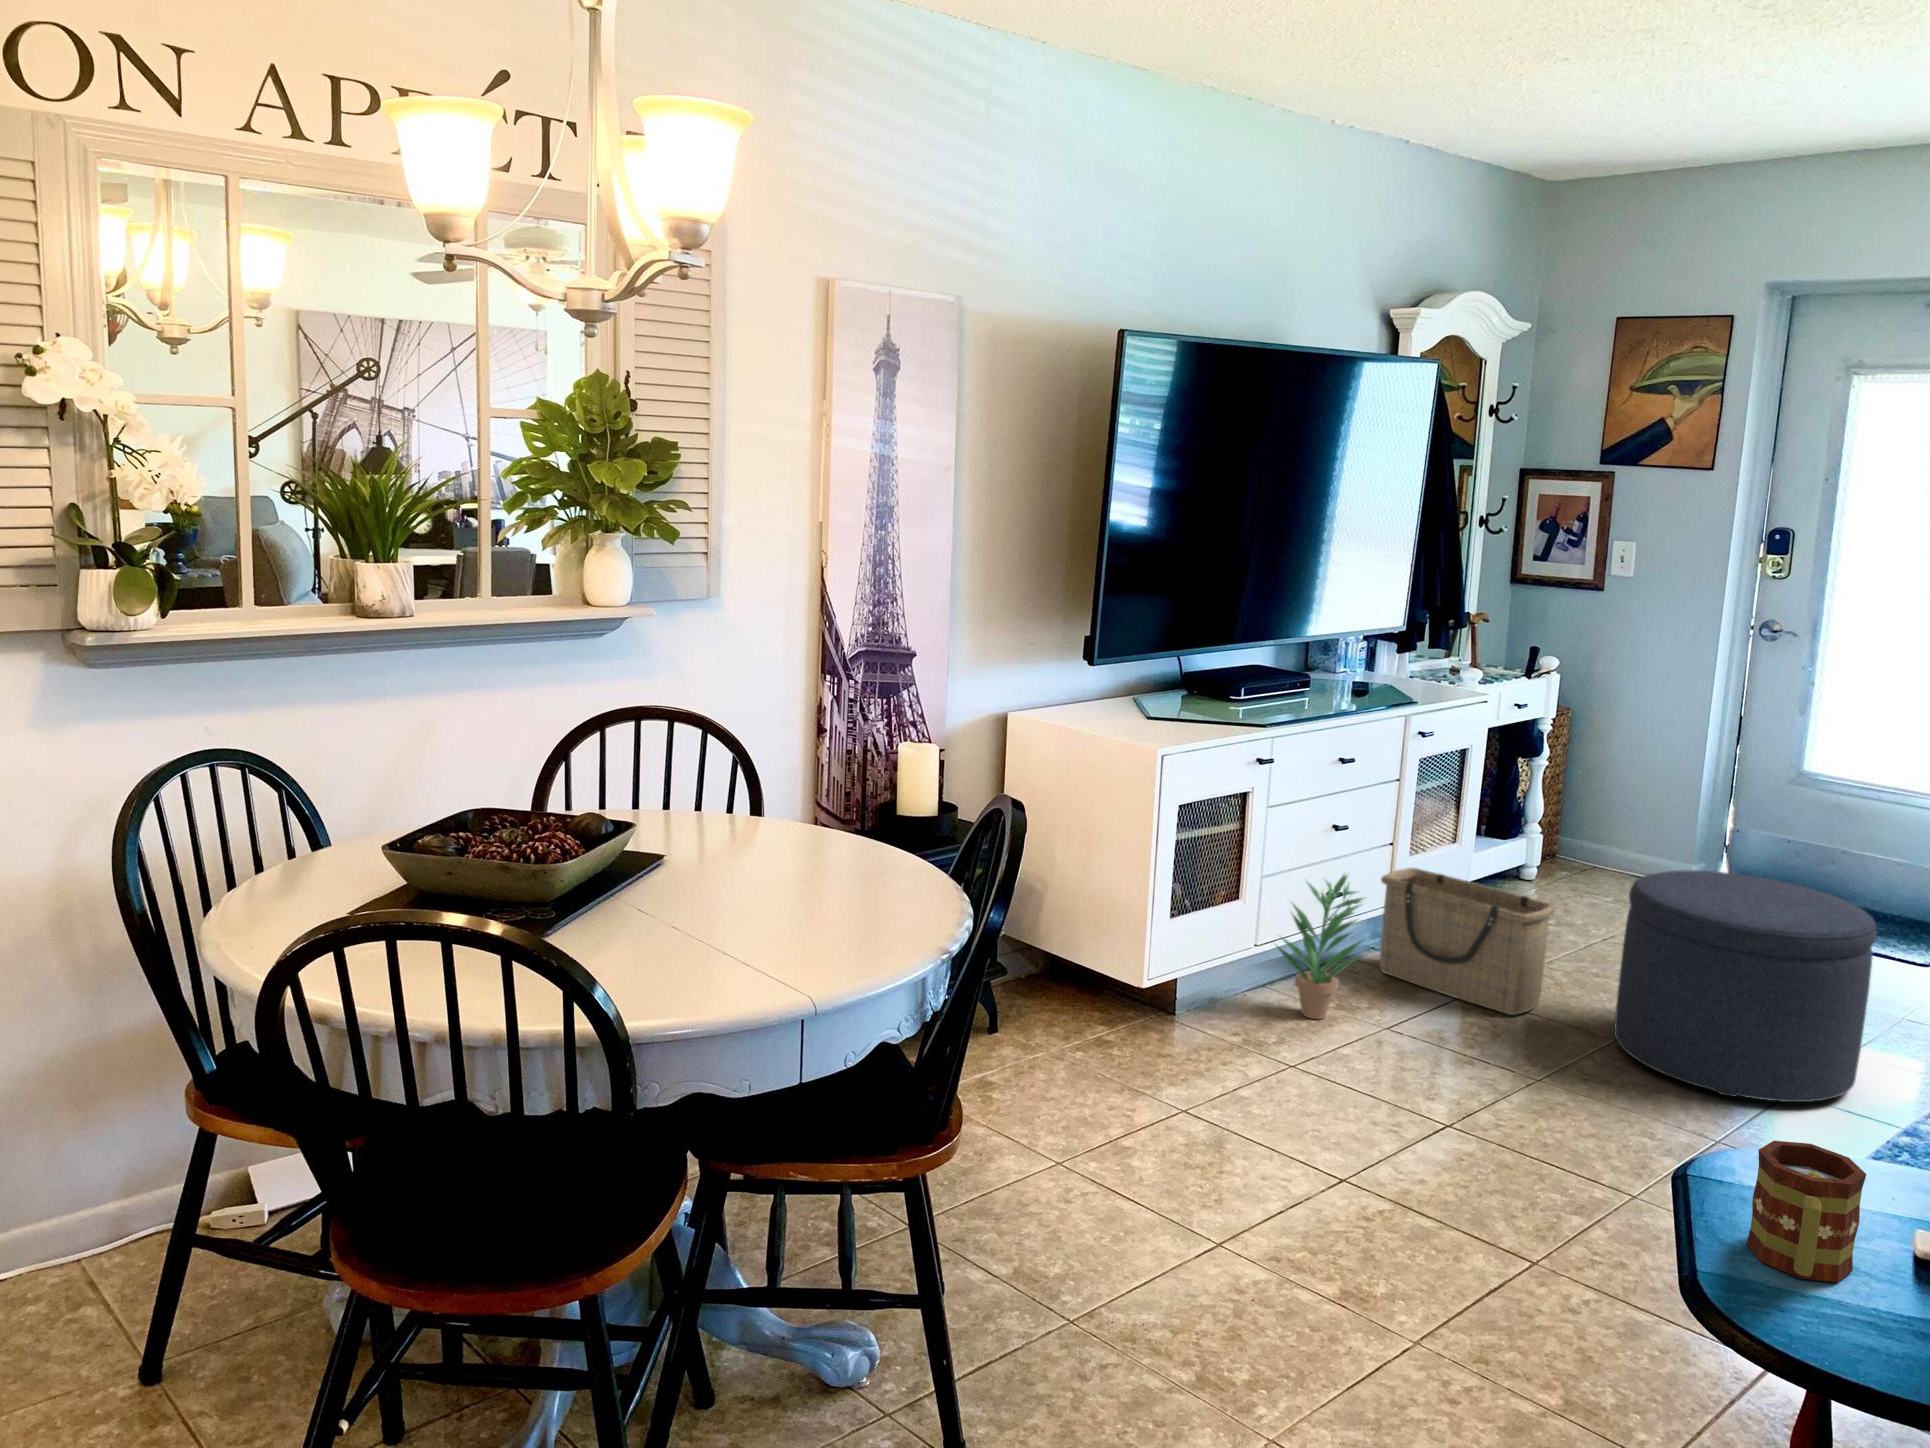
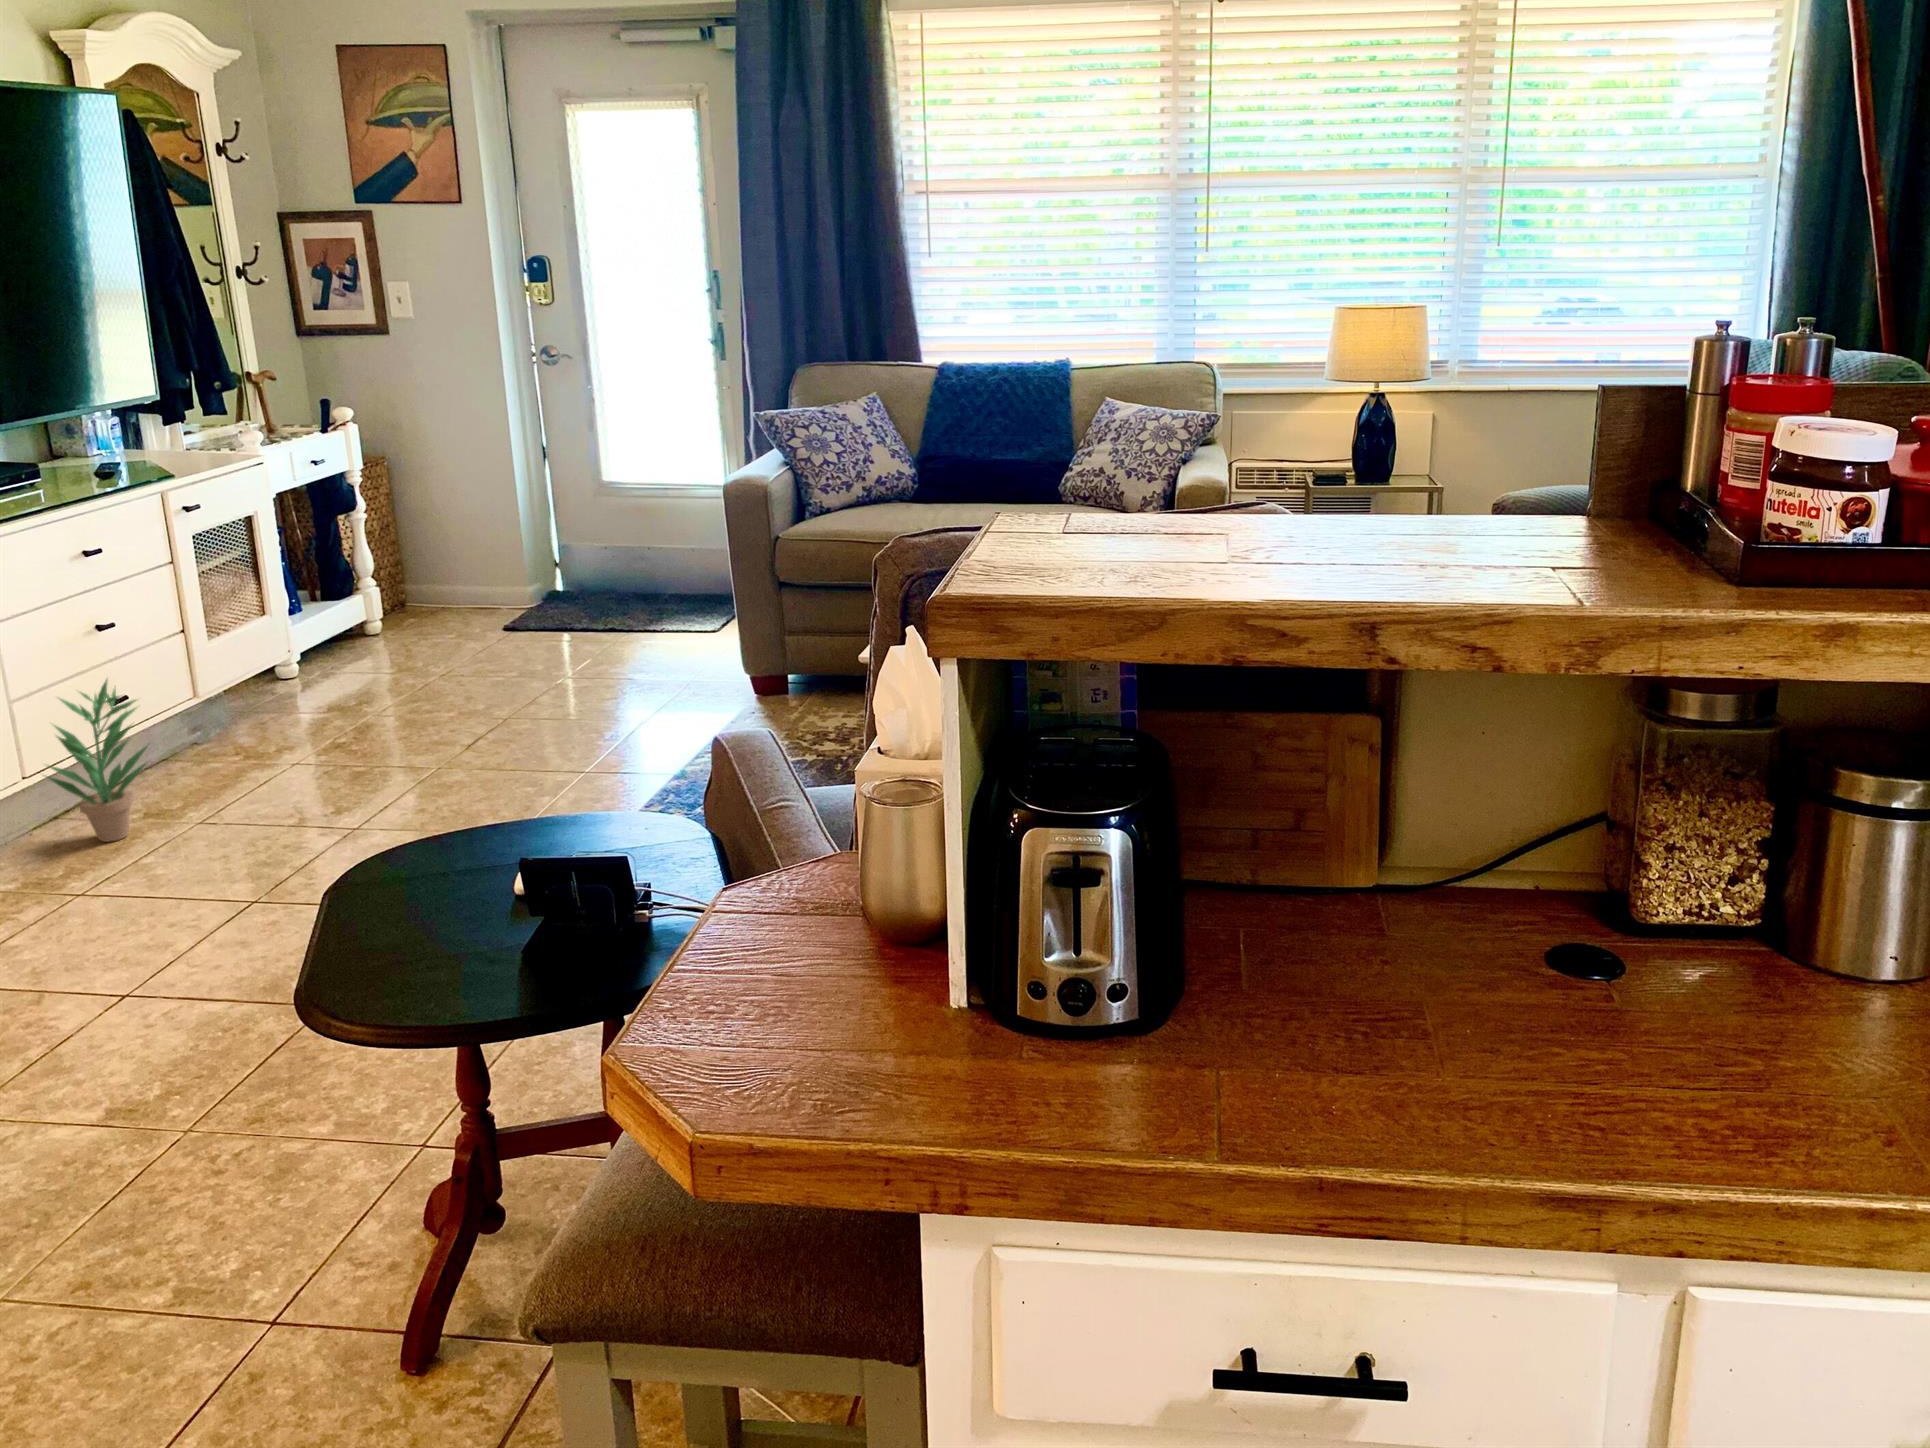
basket: present [1380,868,1556,1015] -> none [173,654,366,776]
ottoman: present [1614,871,1877,1102] -> none [414,590,635,792]
mug: present [1746,1141,1867,1282] -> none [360,826,460,945]

